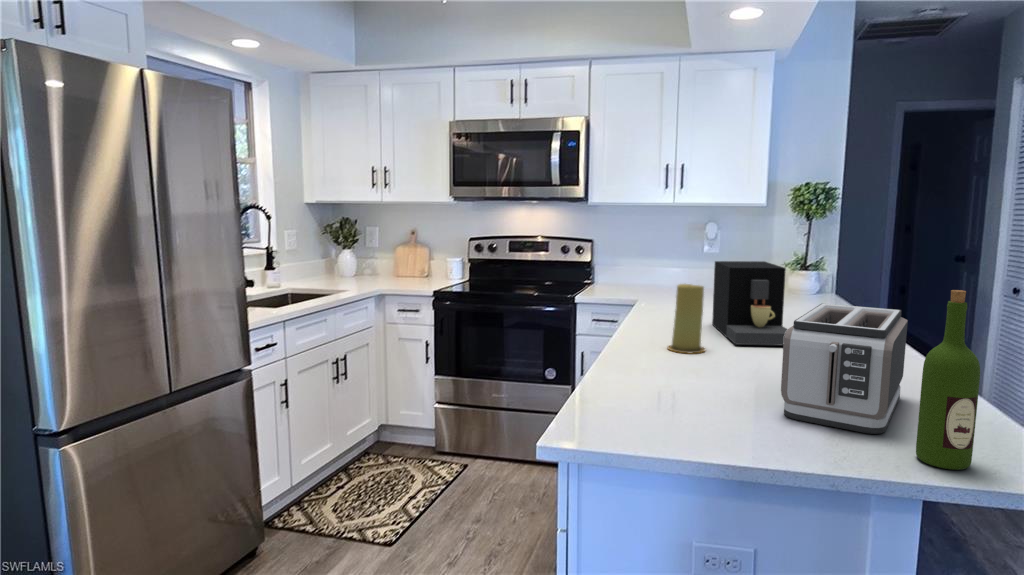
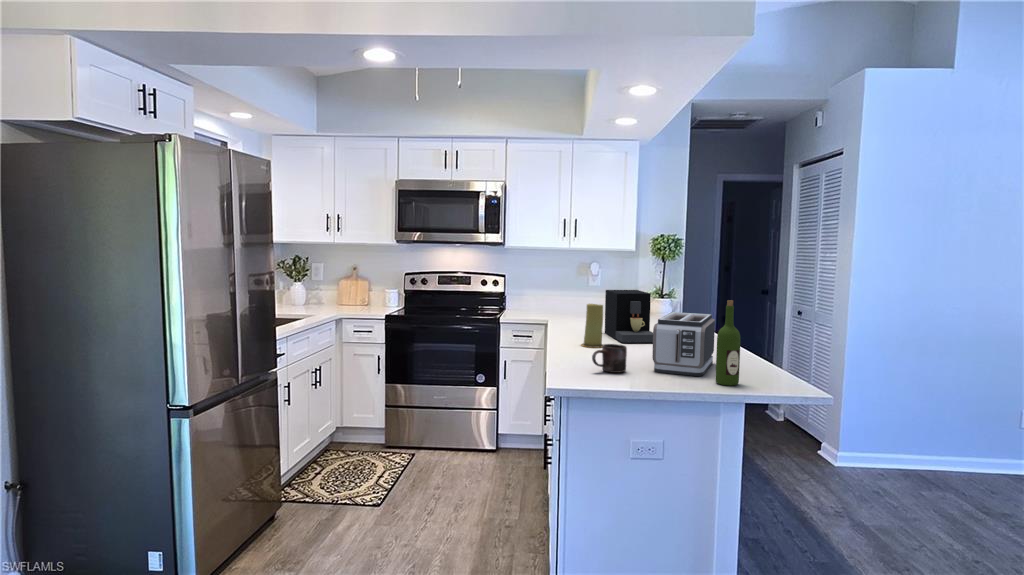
mug: none [664,361,731,416] -> present [592,344,627,373]

